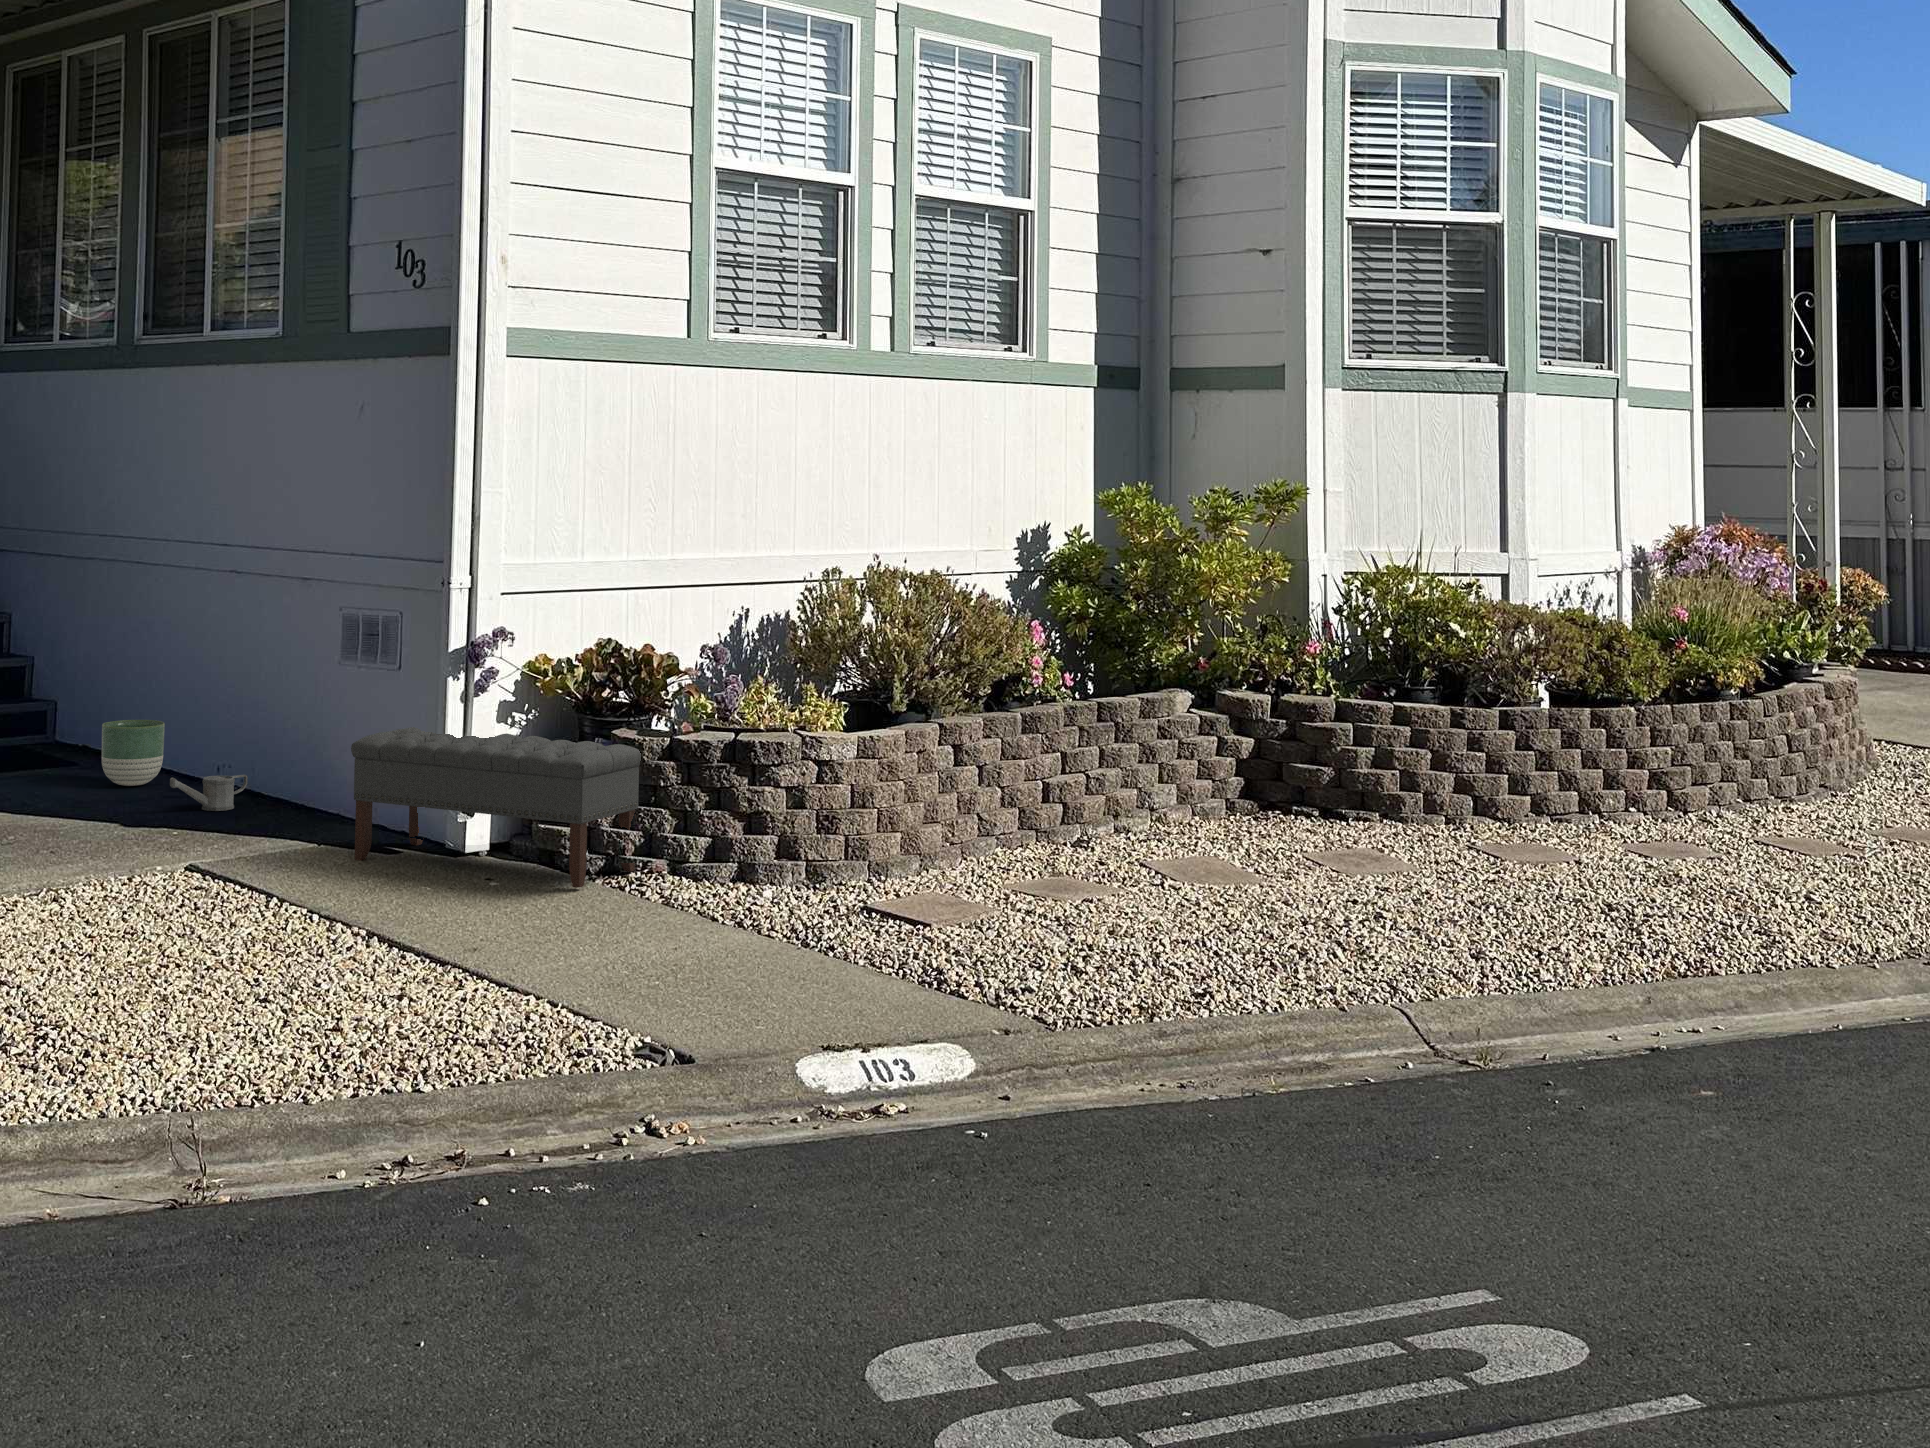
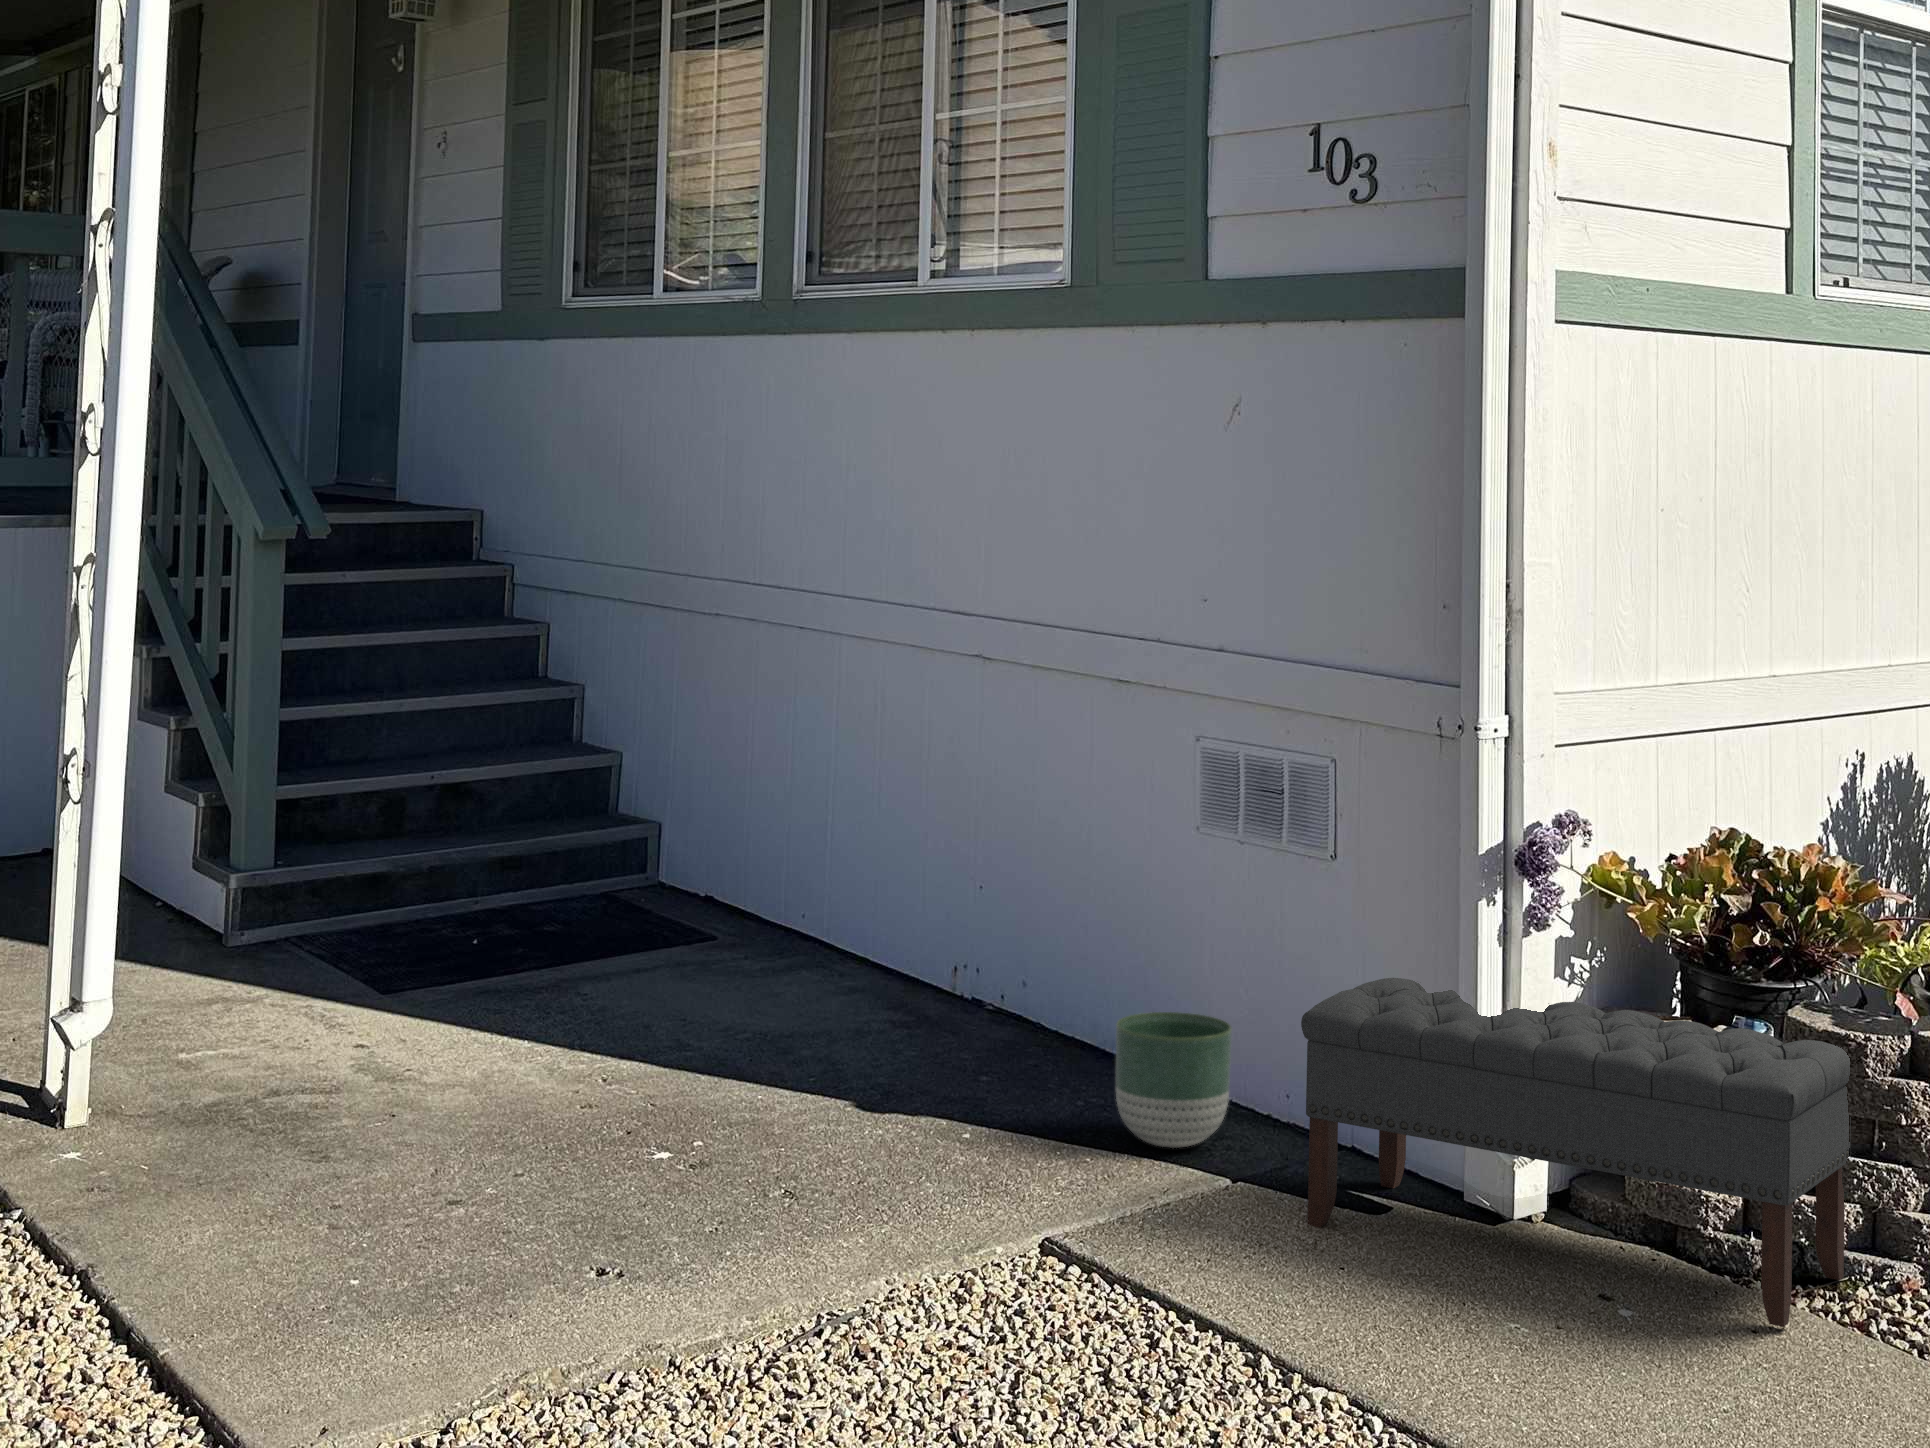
planter: present [102,720,165,786] -> present [1116,1012,1232,1148]
watering can: present [170,775,248,811] -> none [927,1021,1044,1087]

